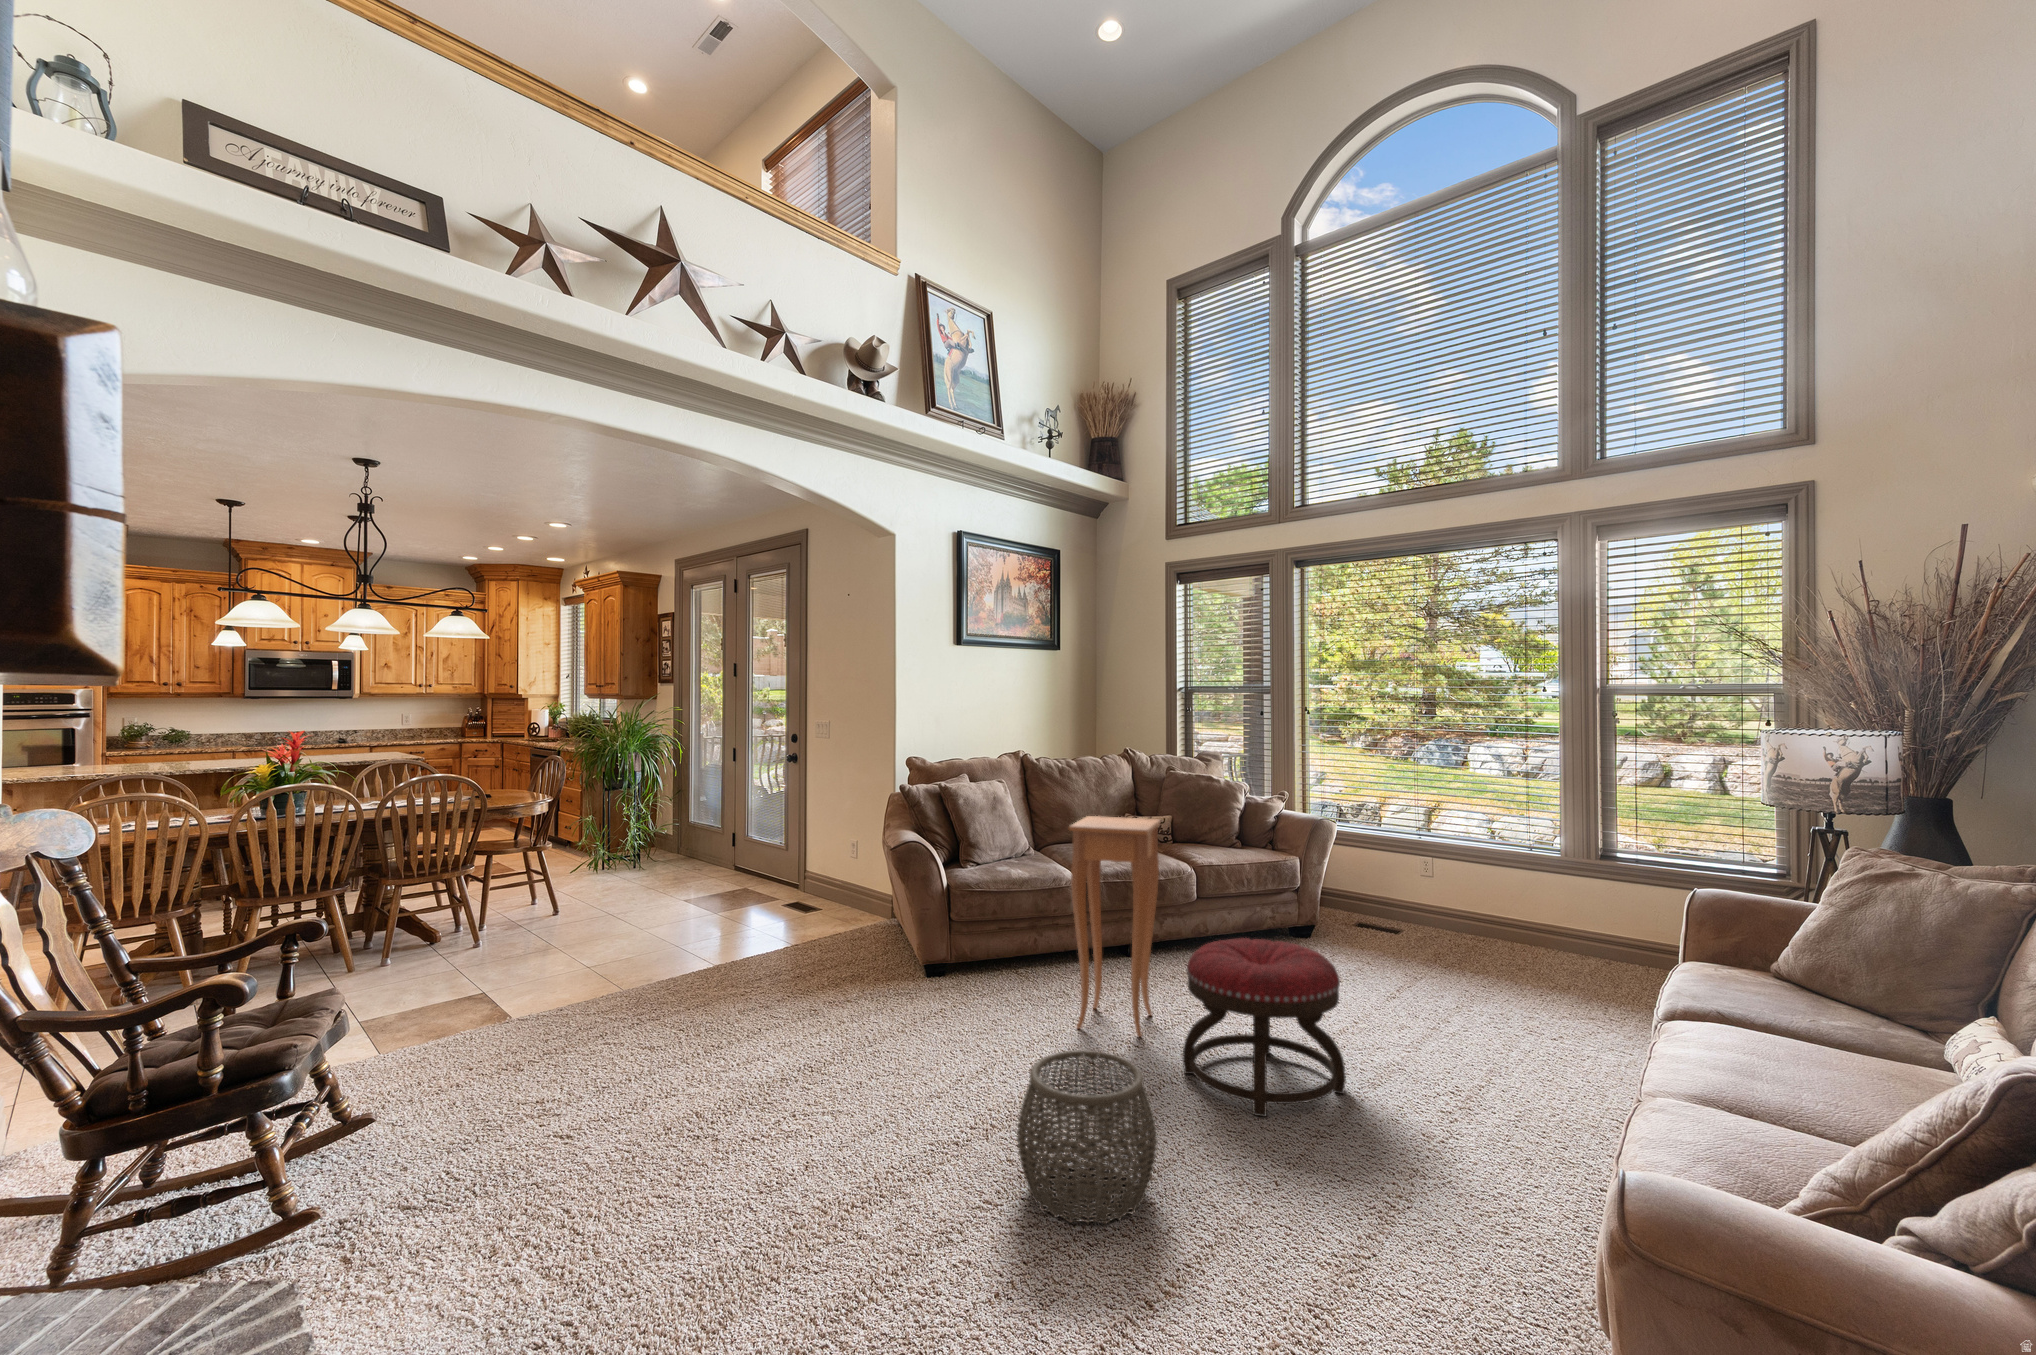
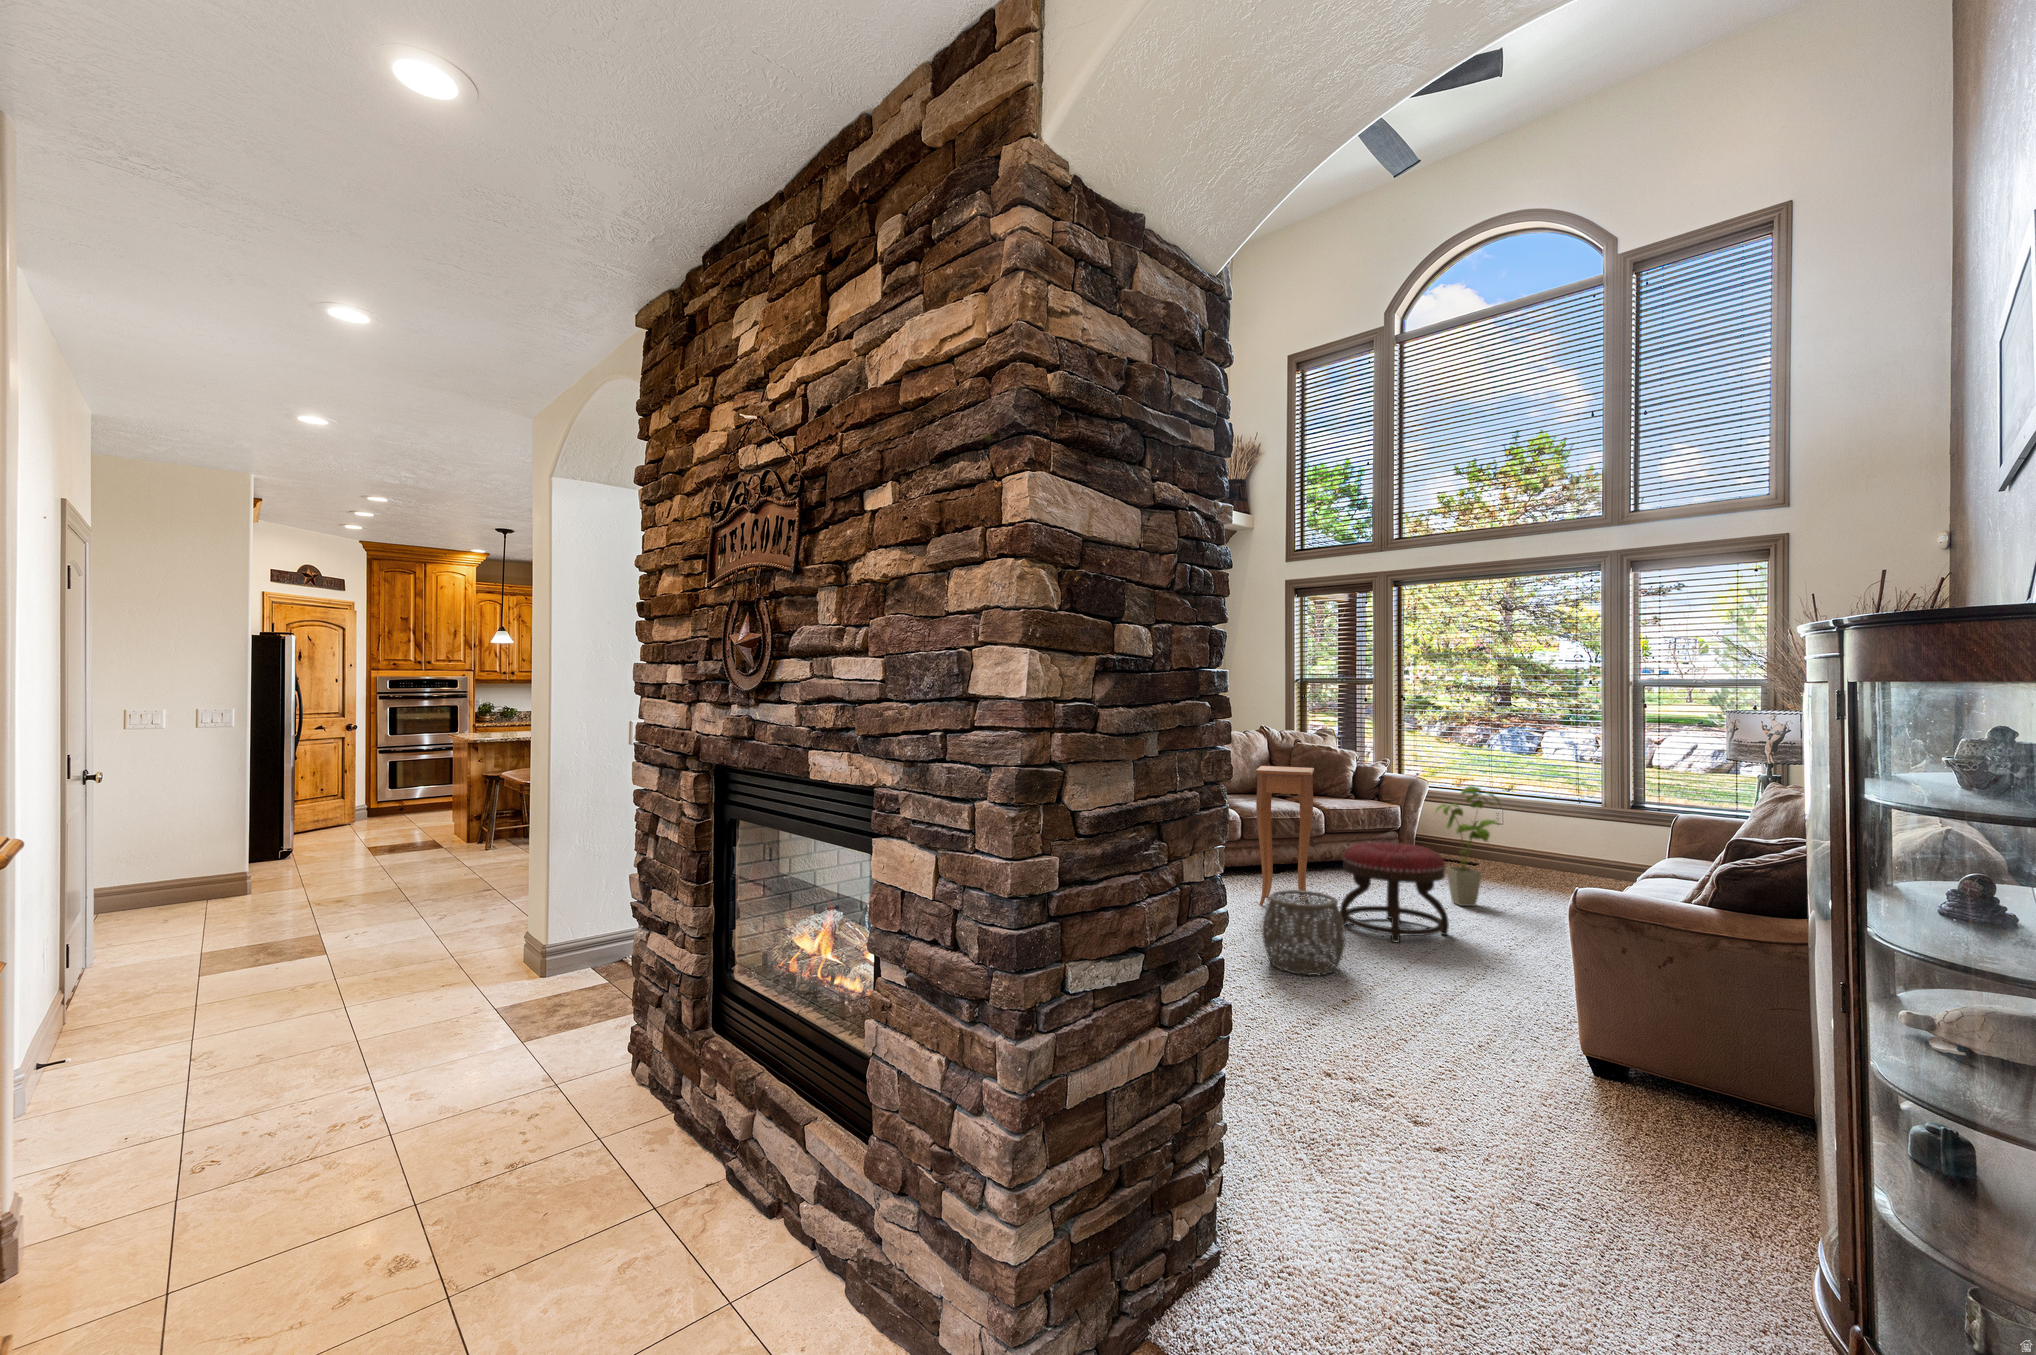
house plant: none [1334,844,1428,1022] -> present [1436,786,1501,906]

